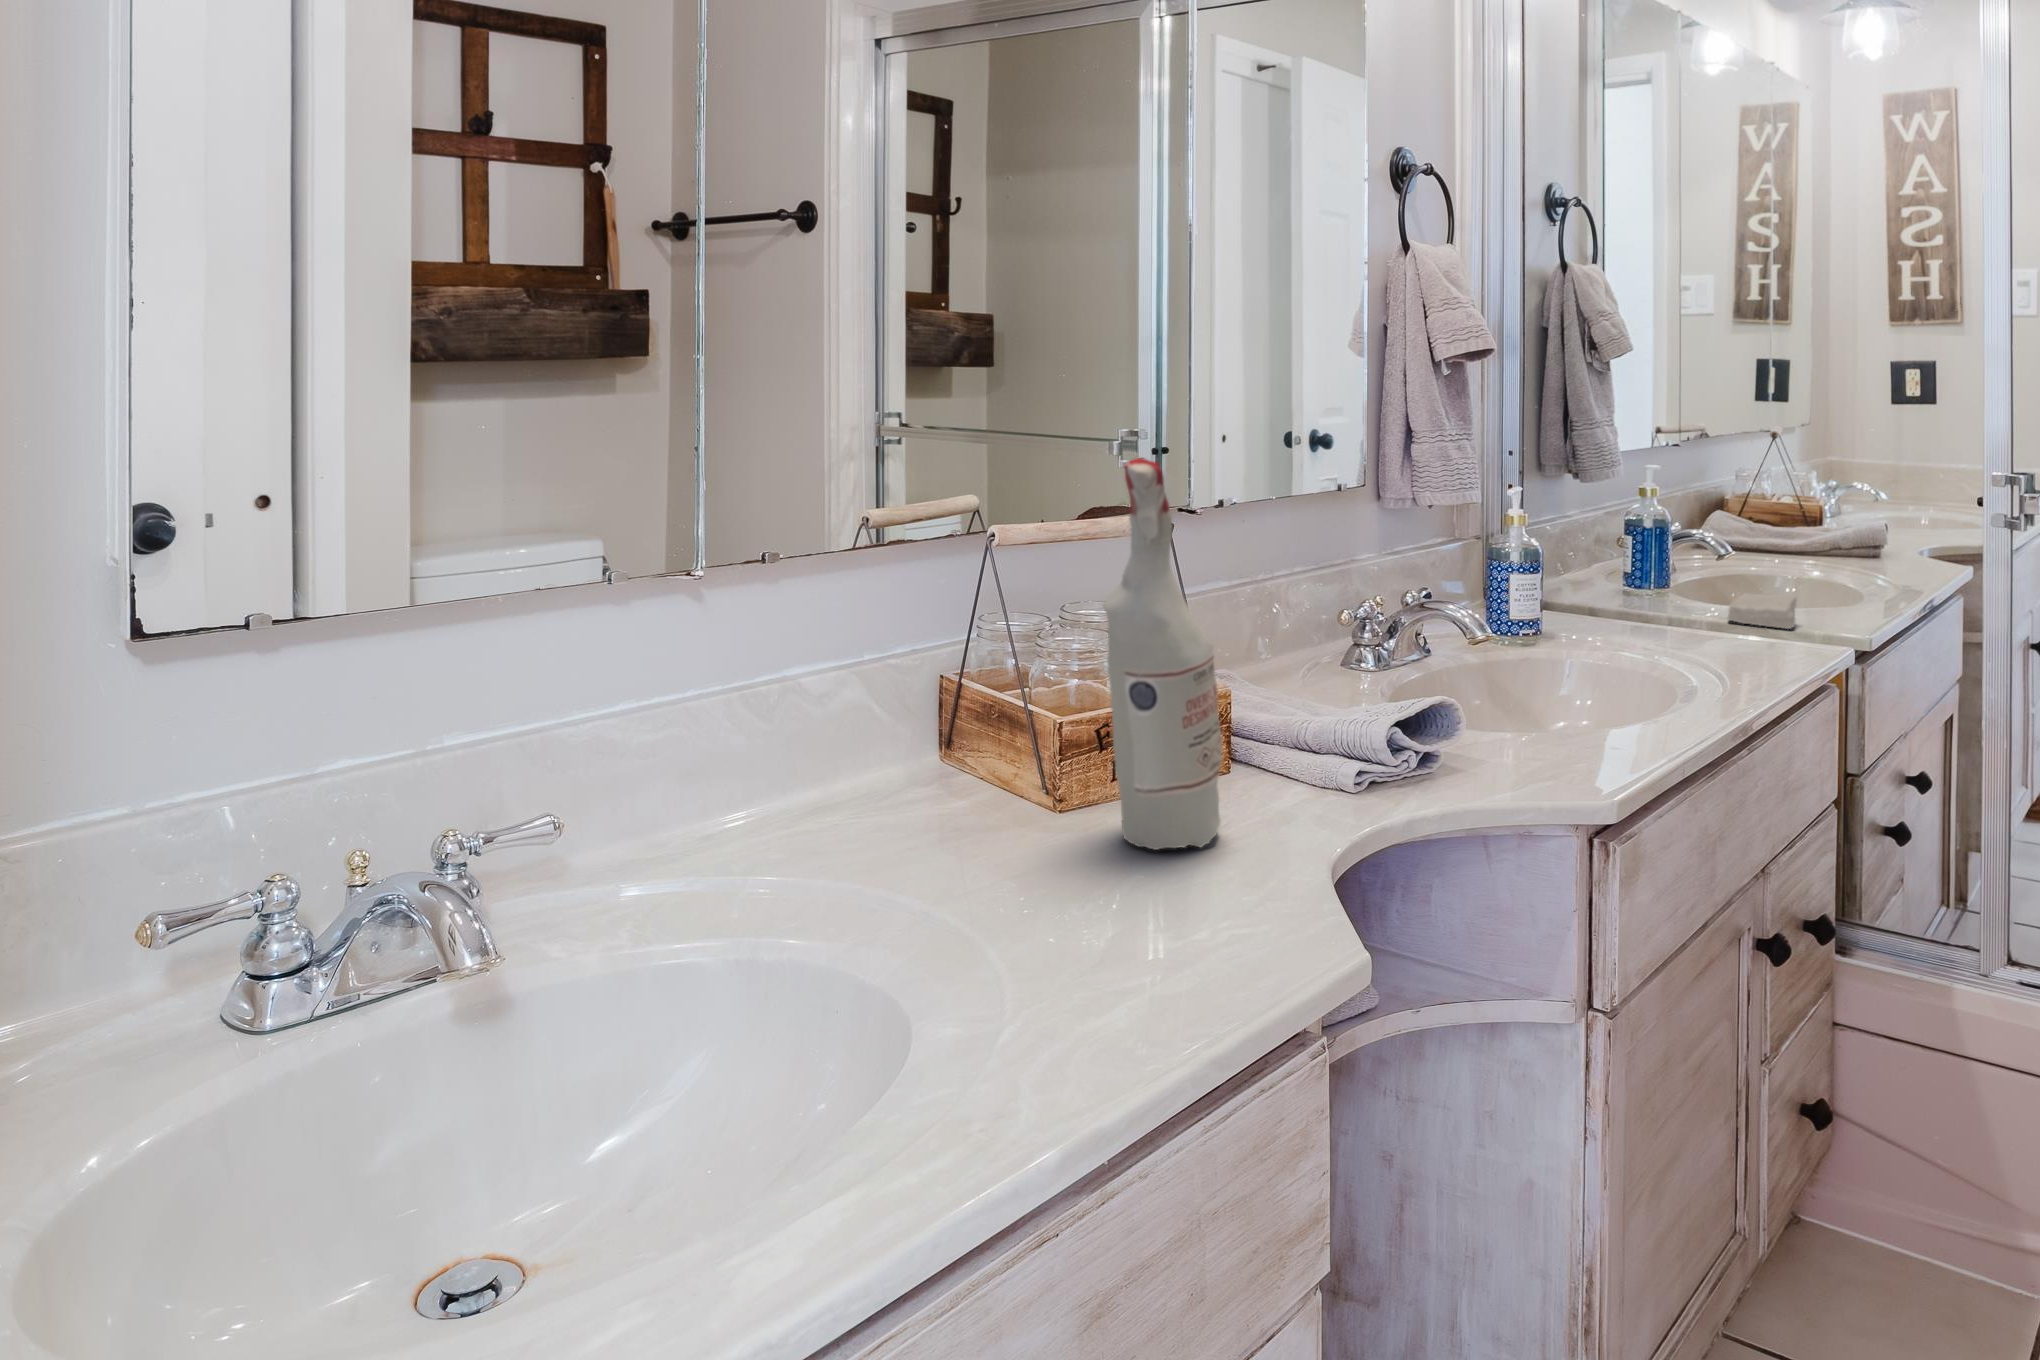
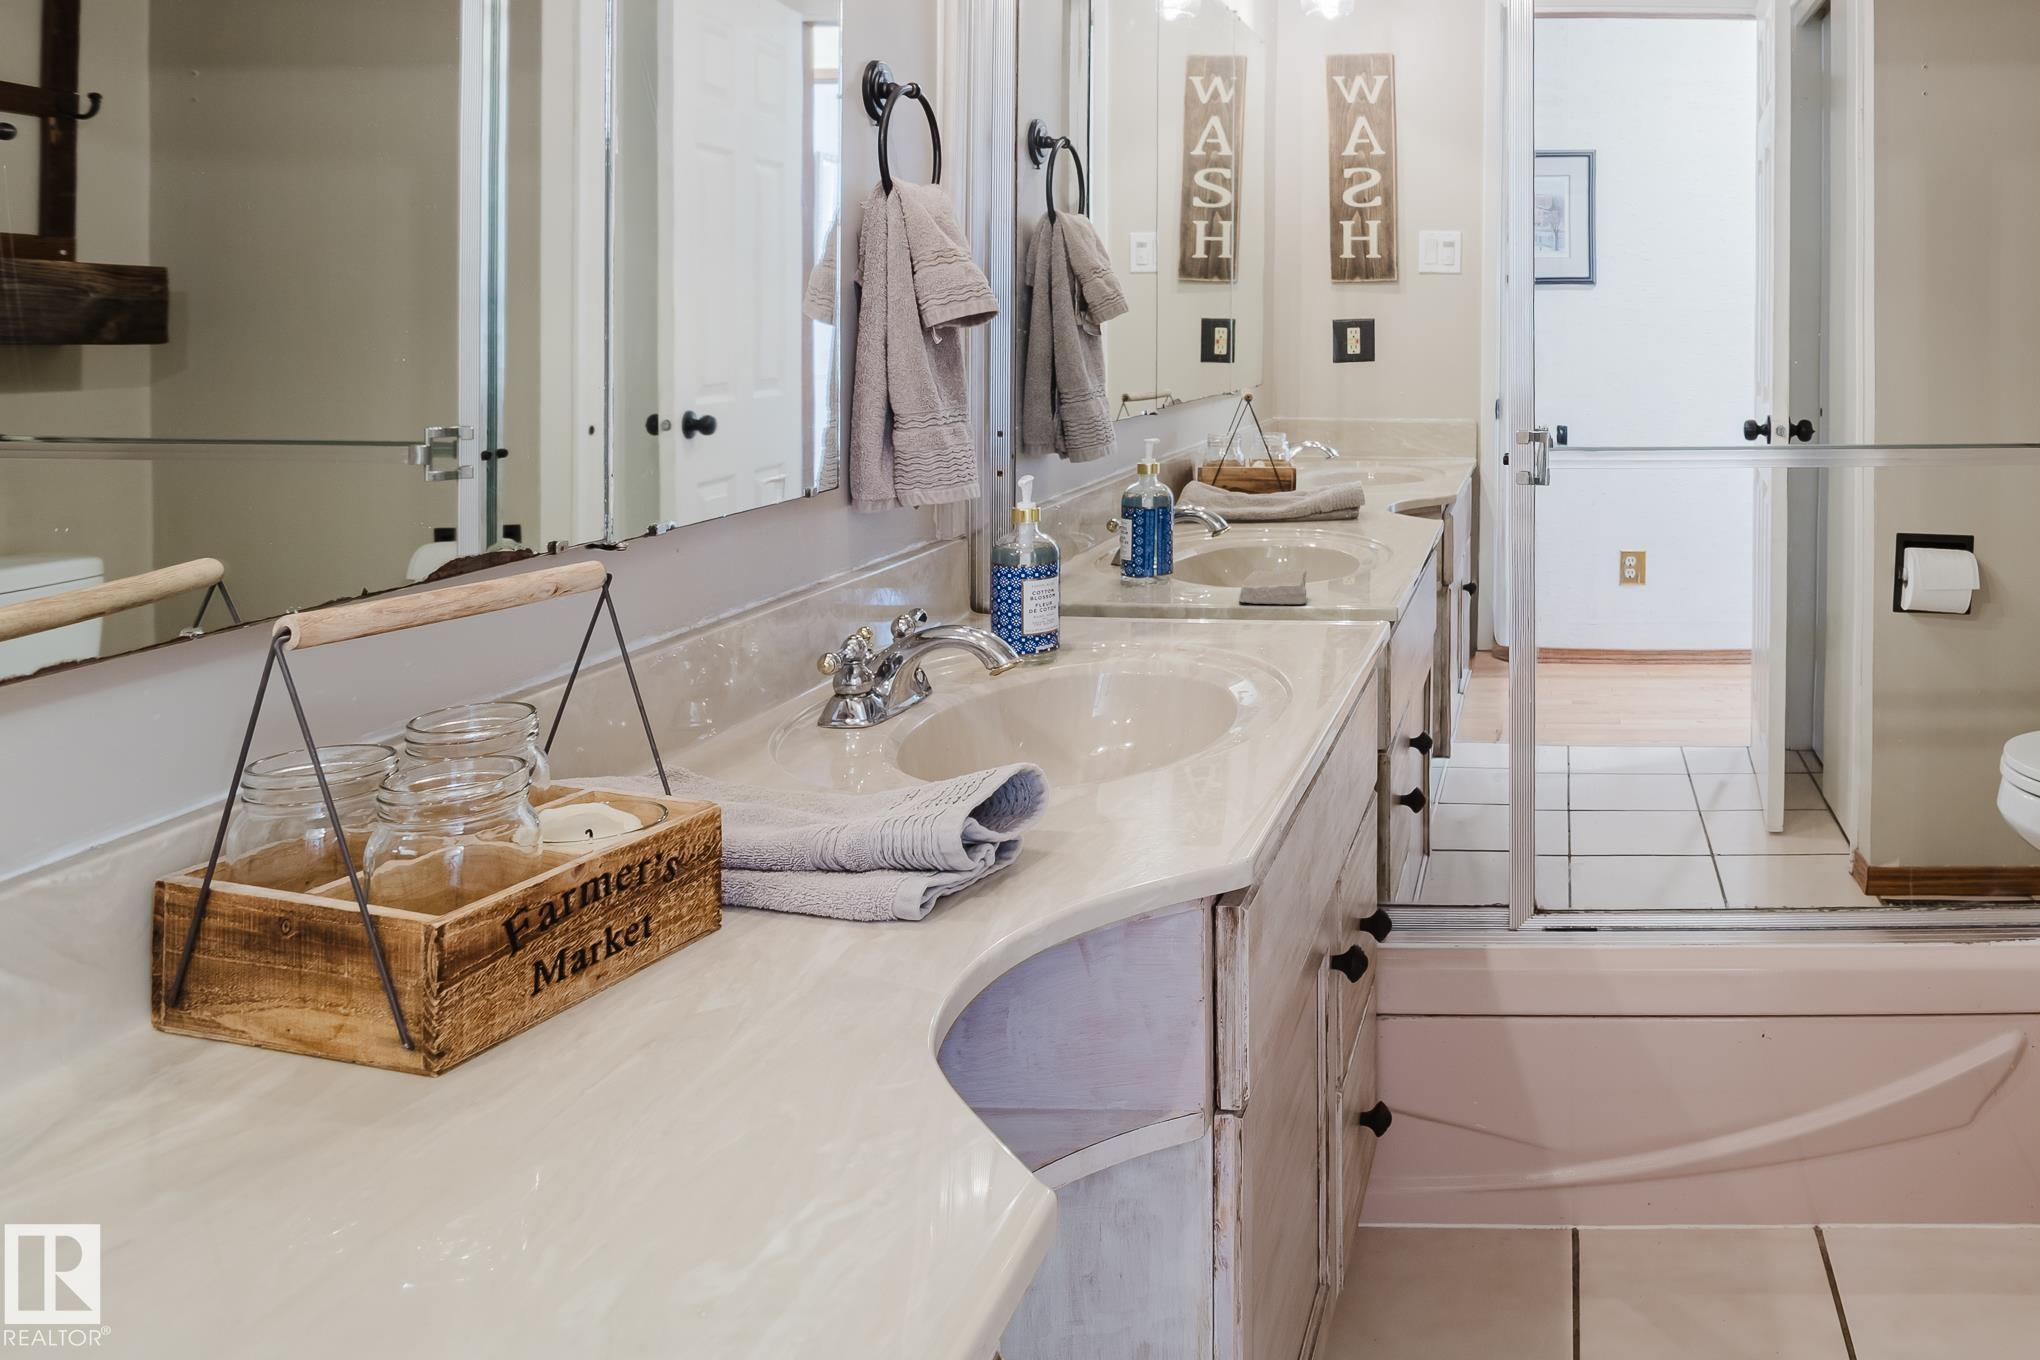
spray bottle: present [1103,458,1222,850] -> none [547,498,754,1099]

